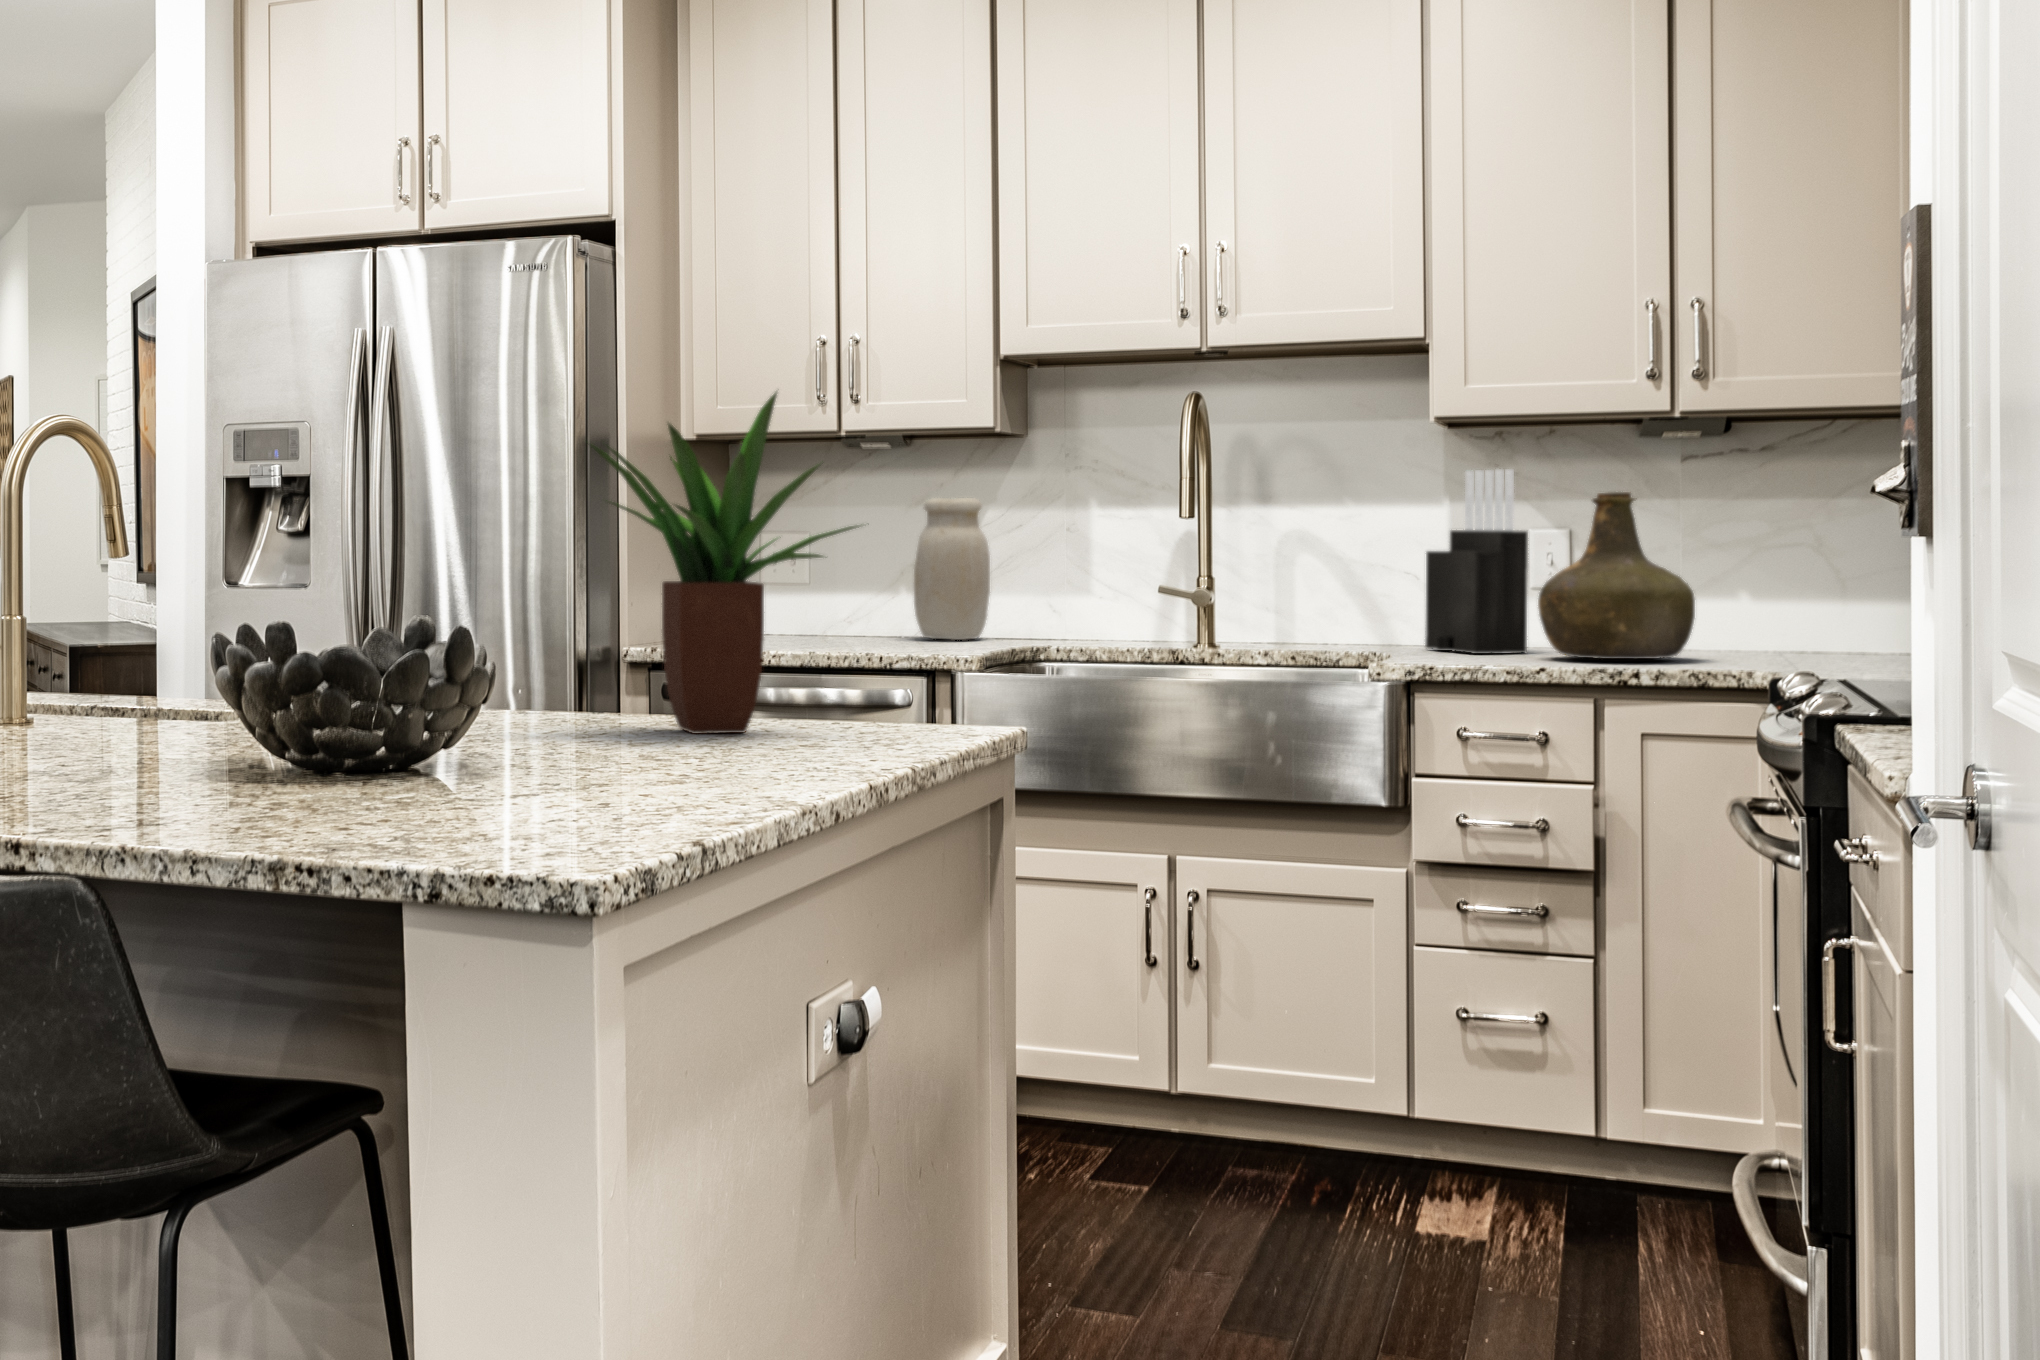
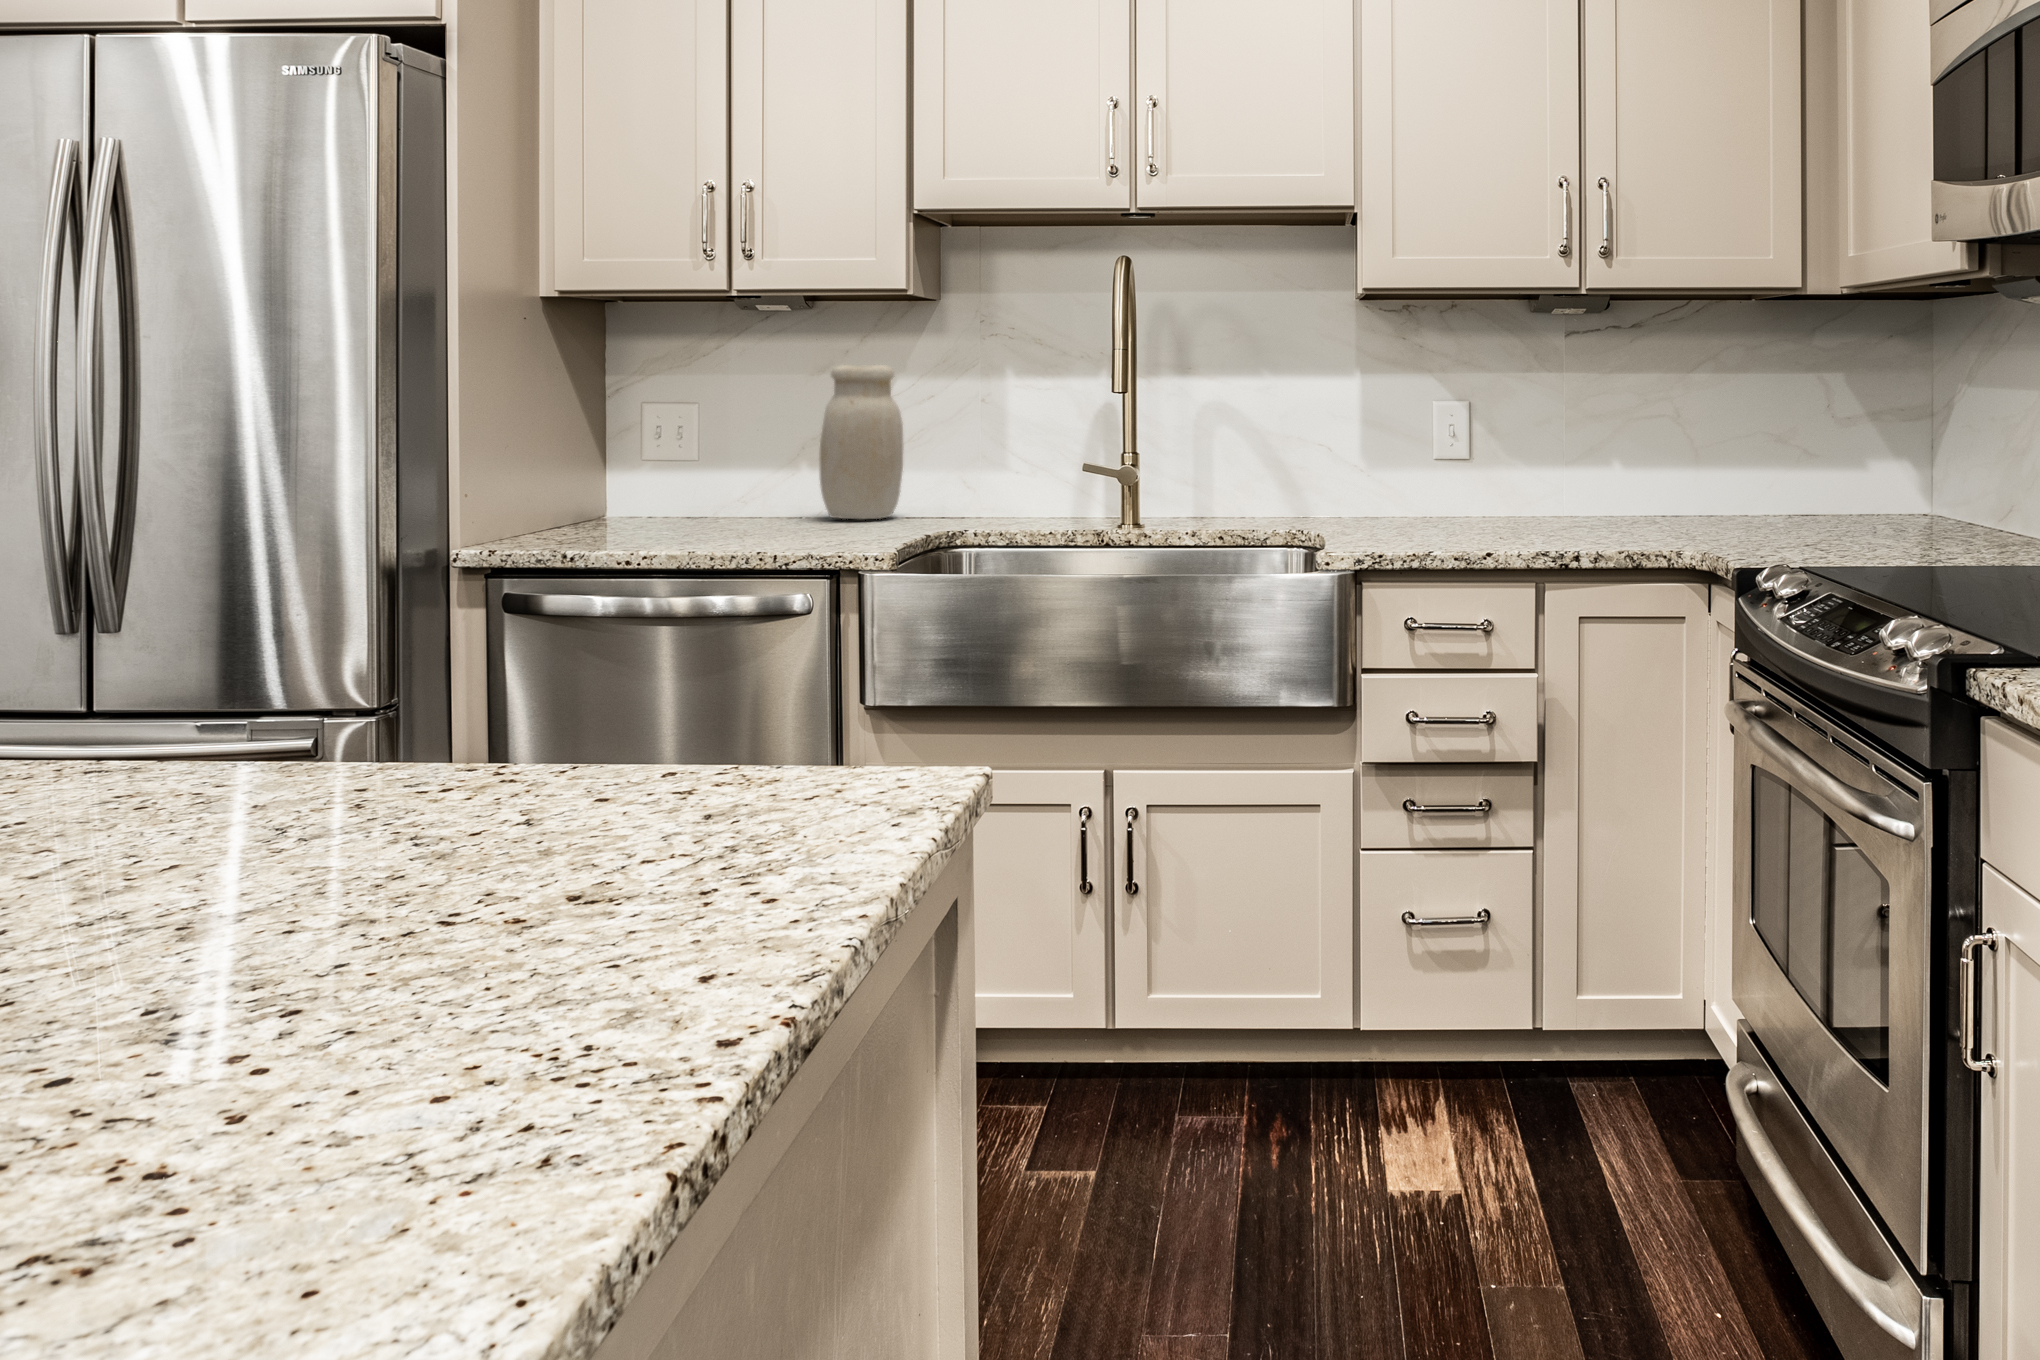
potted plant: present [586,392,859,734] -> none [54,178,716,923]
knife block: present [1425,469,1528,654] -> none [1336,341,1435,526]
bottle: present [1538,492,1695,659] -> none [1456,367,1598,534]

